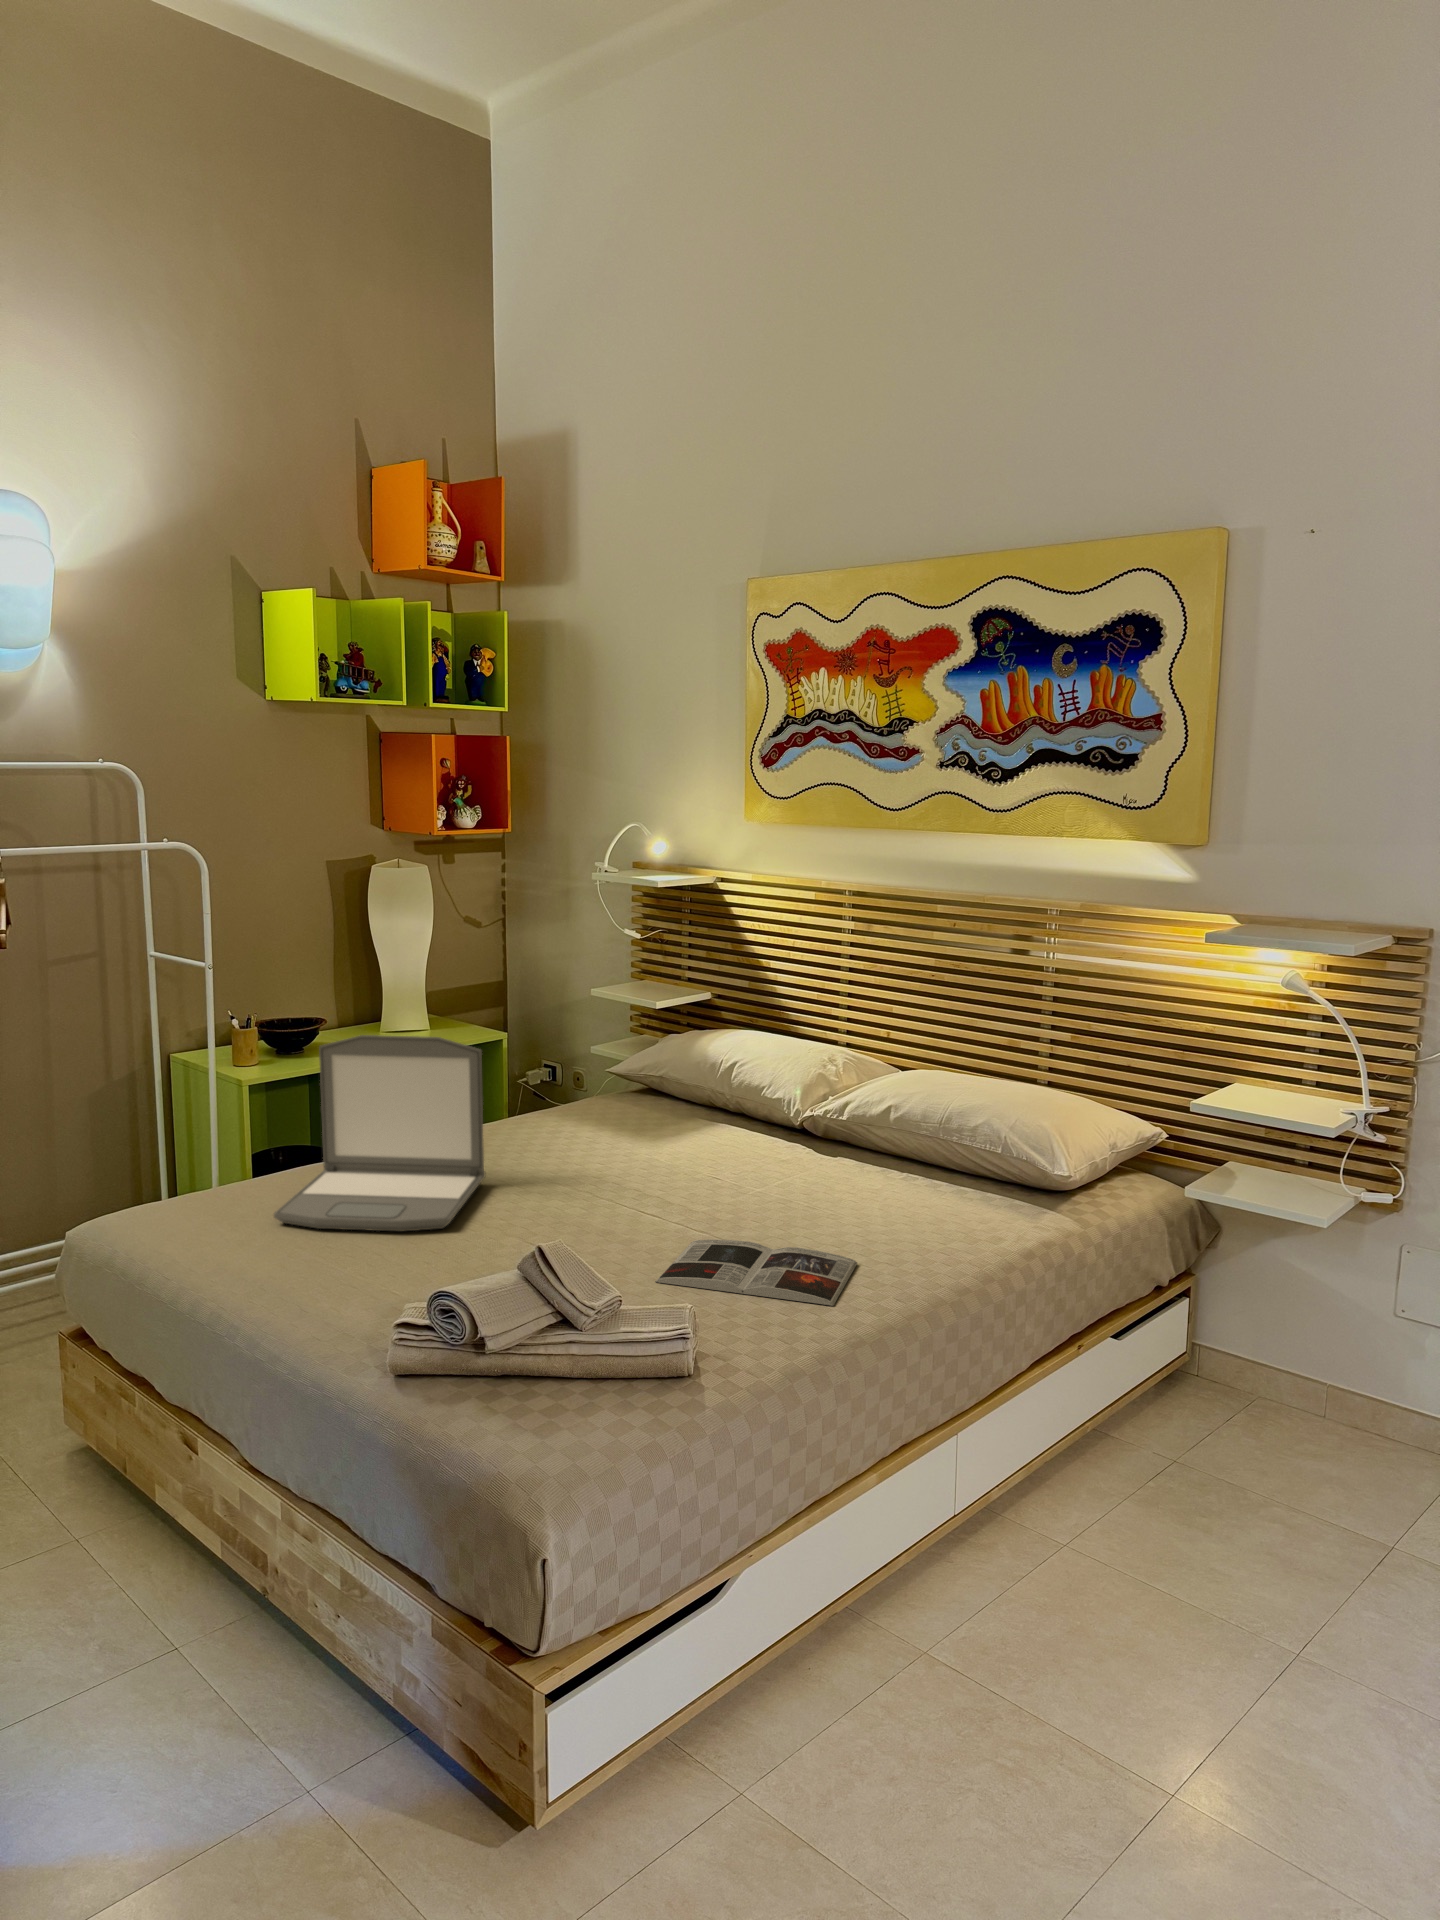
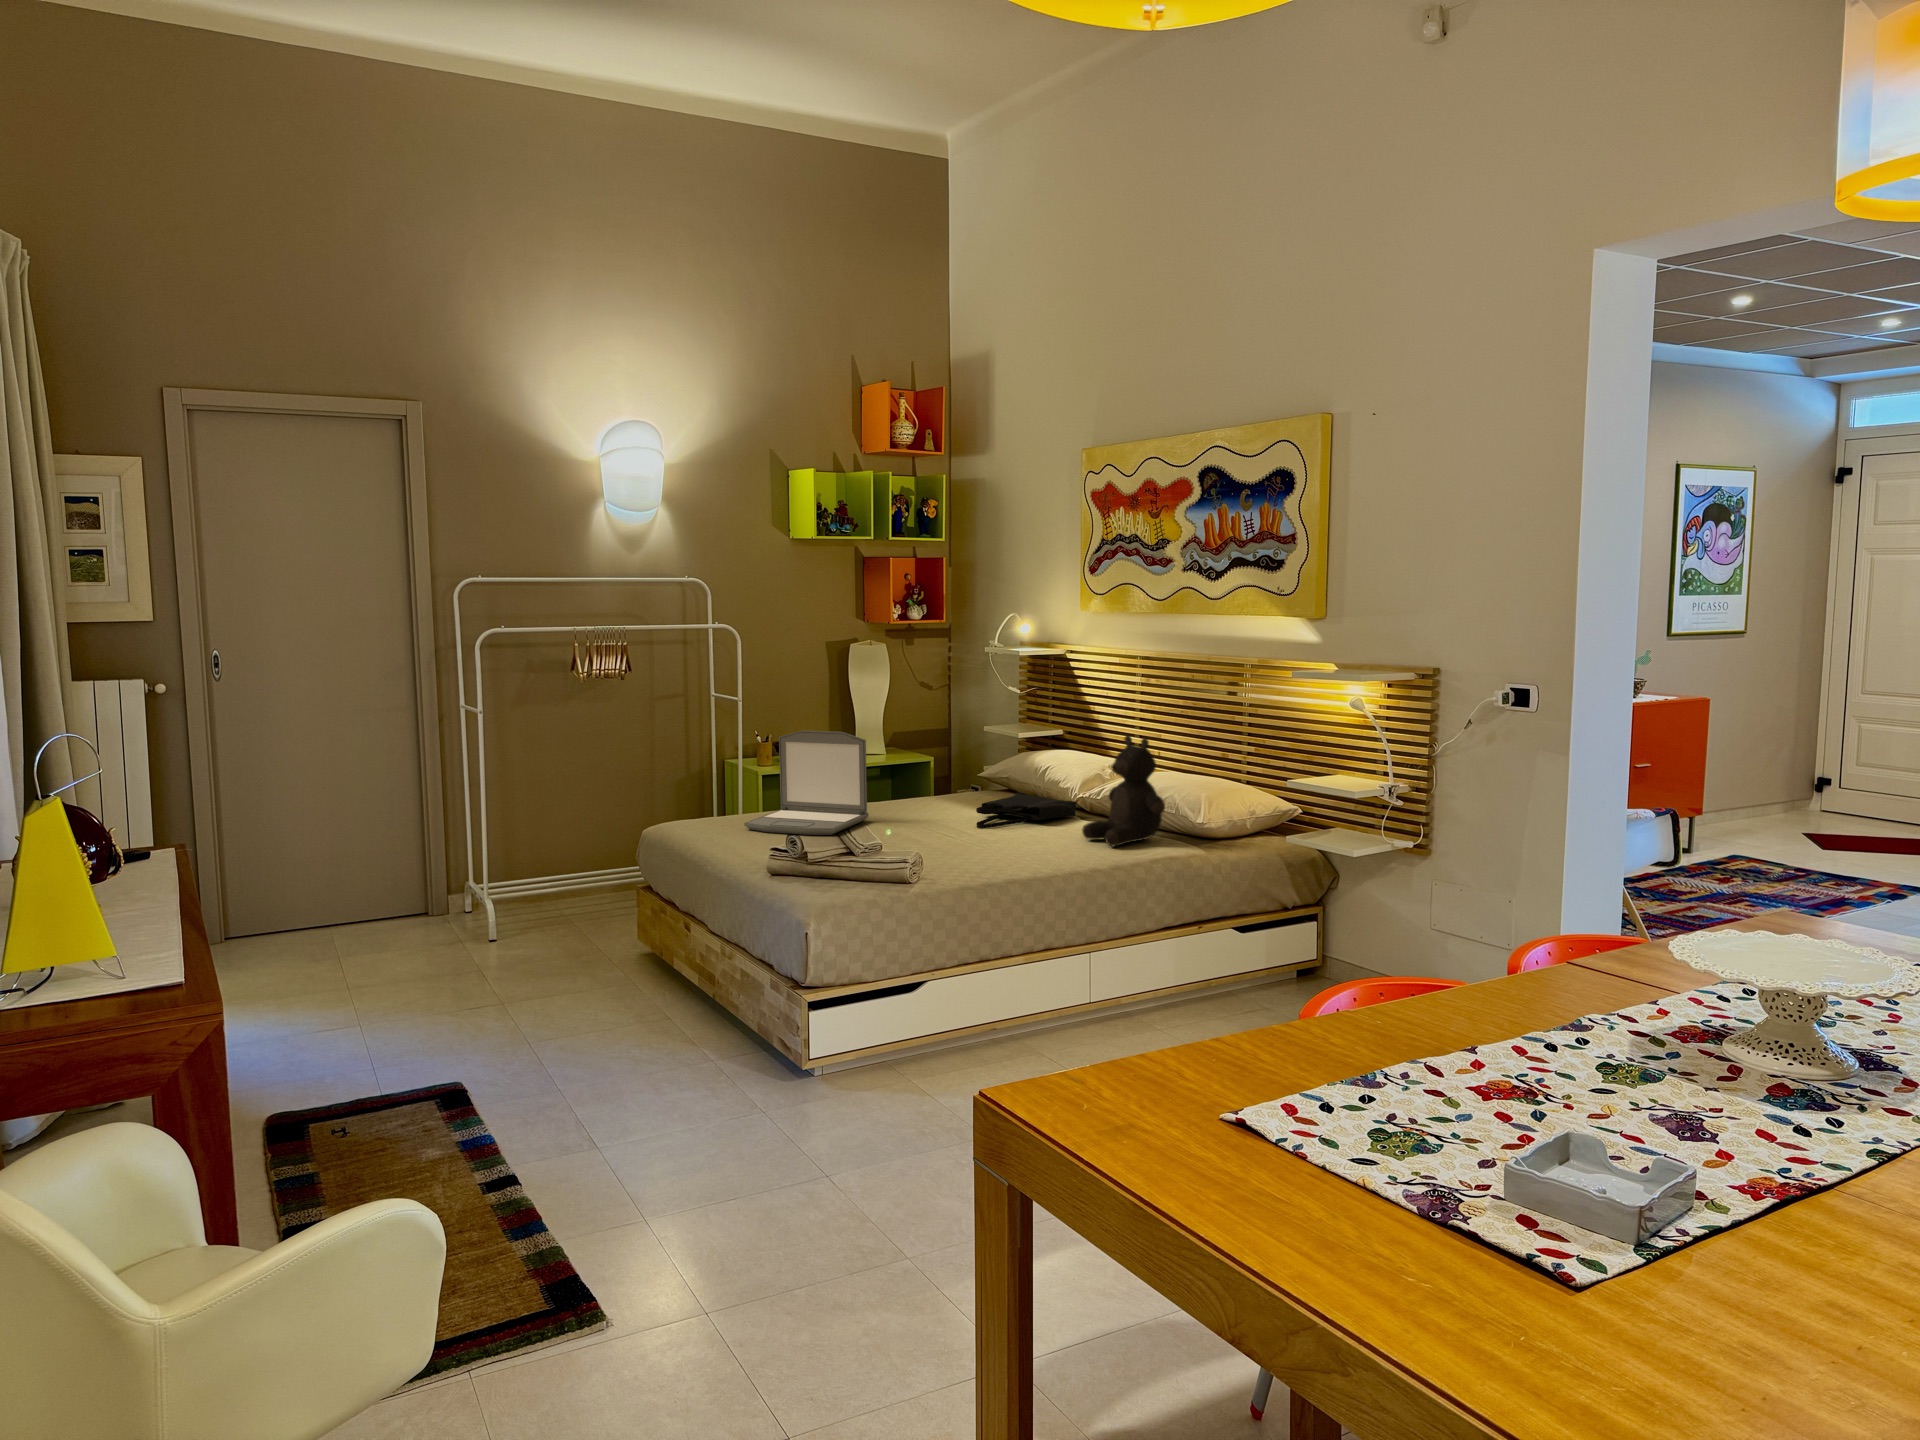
teddy bear: none [872,1035,1015,1226] -> present [1082,735,1165,846]
tote bag: none [662,1112,809,1191] -> present [976,792,1076,828]
magazine: present [656,1239,857,1306] -> none [926,843,1046,869]

